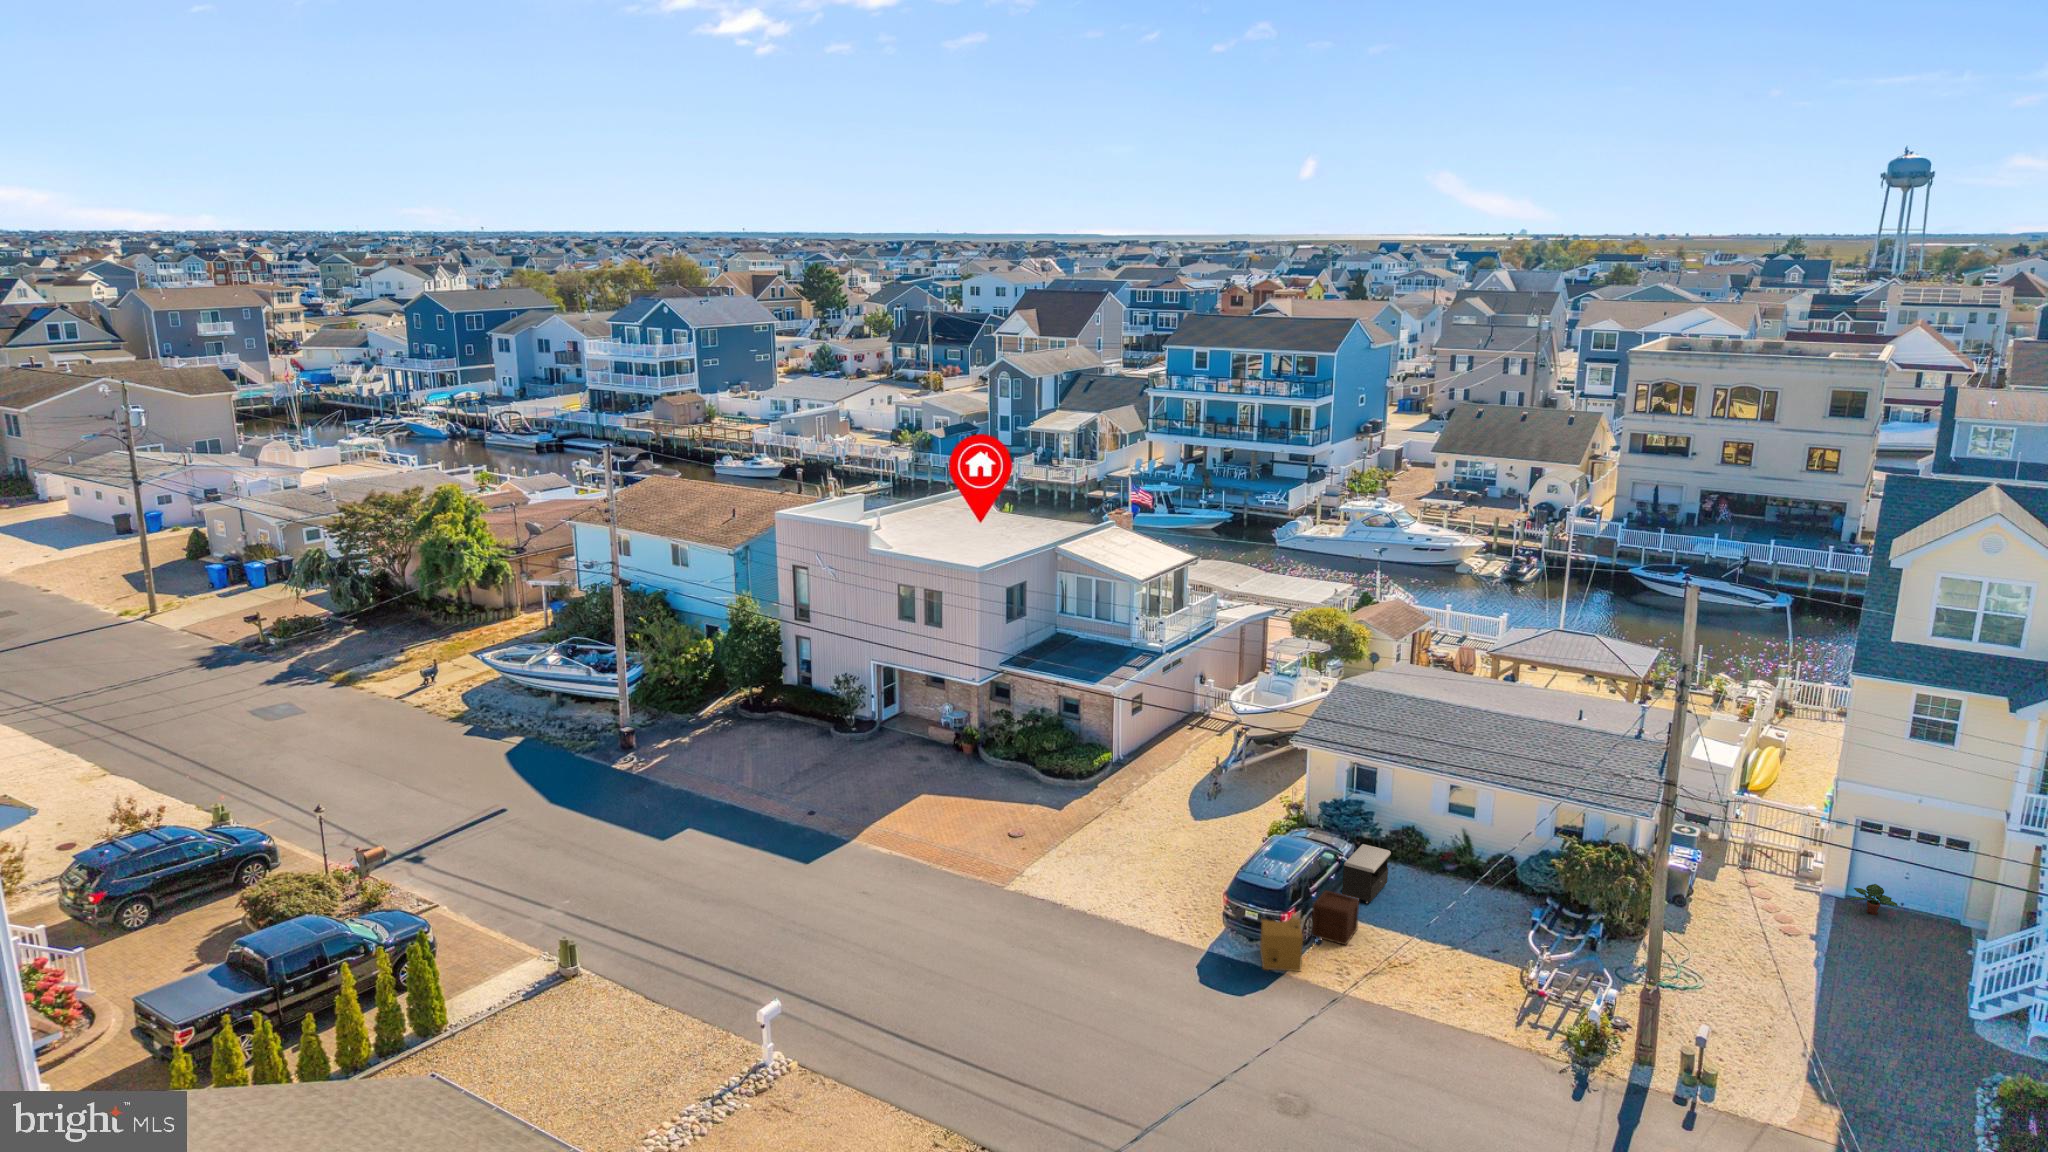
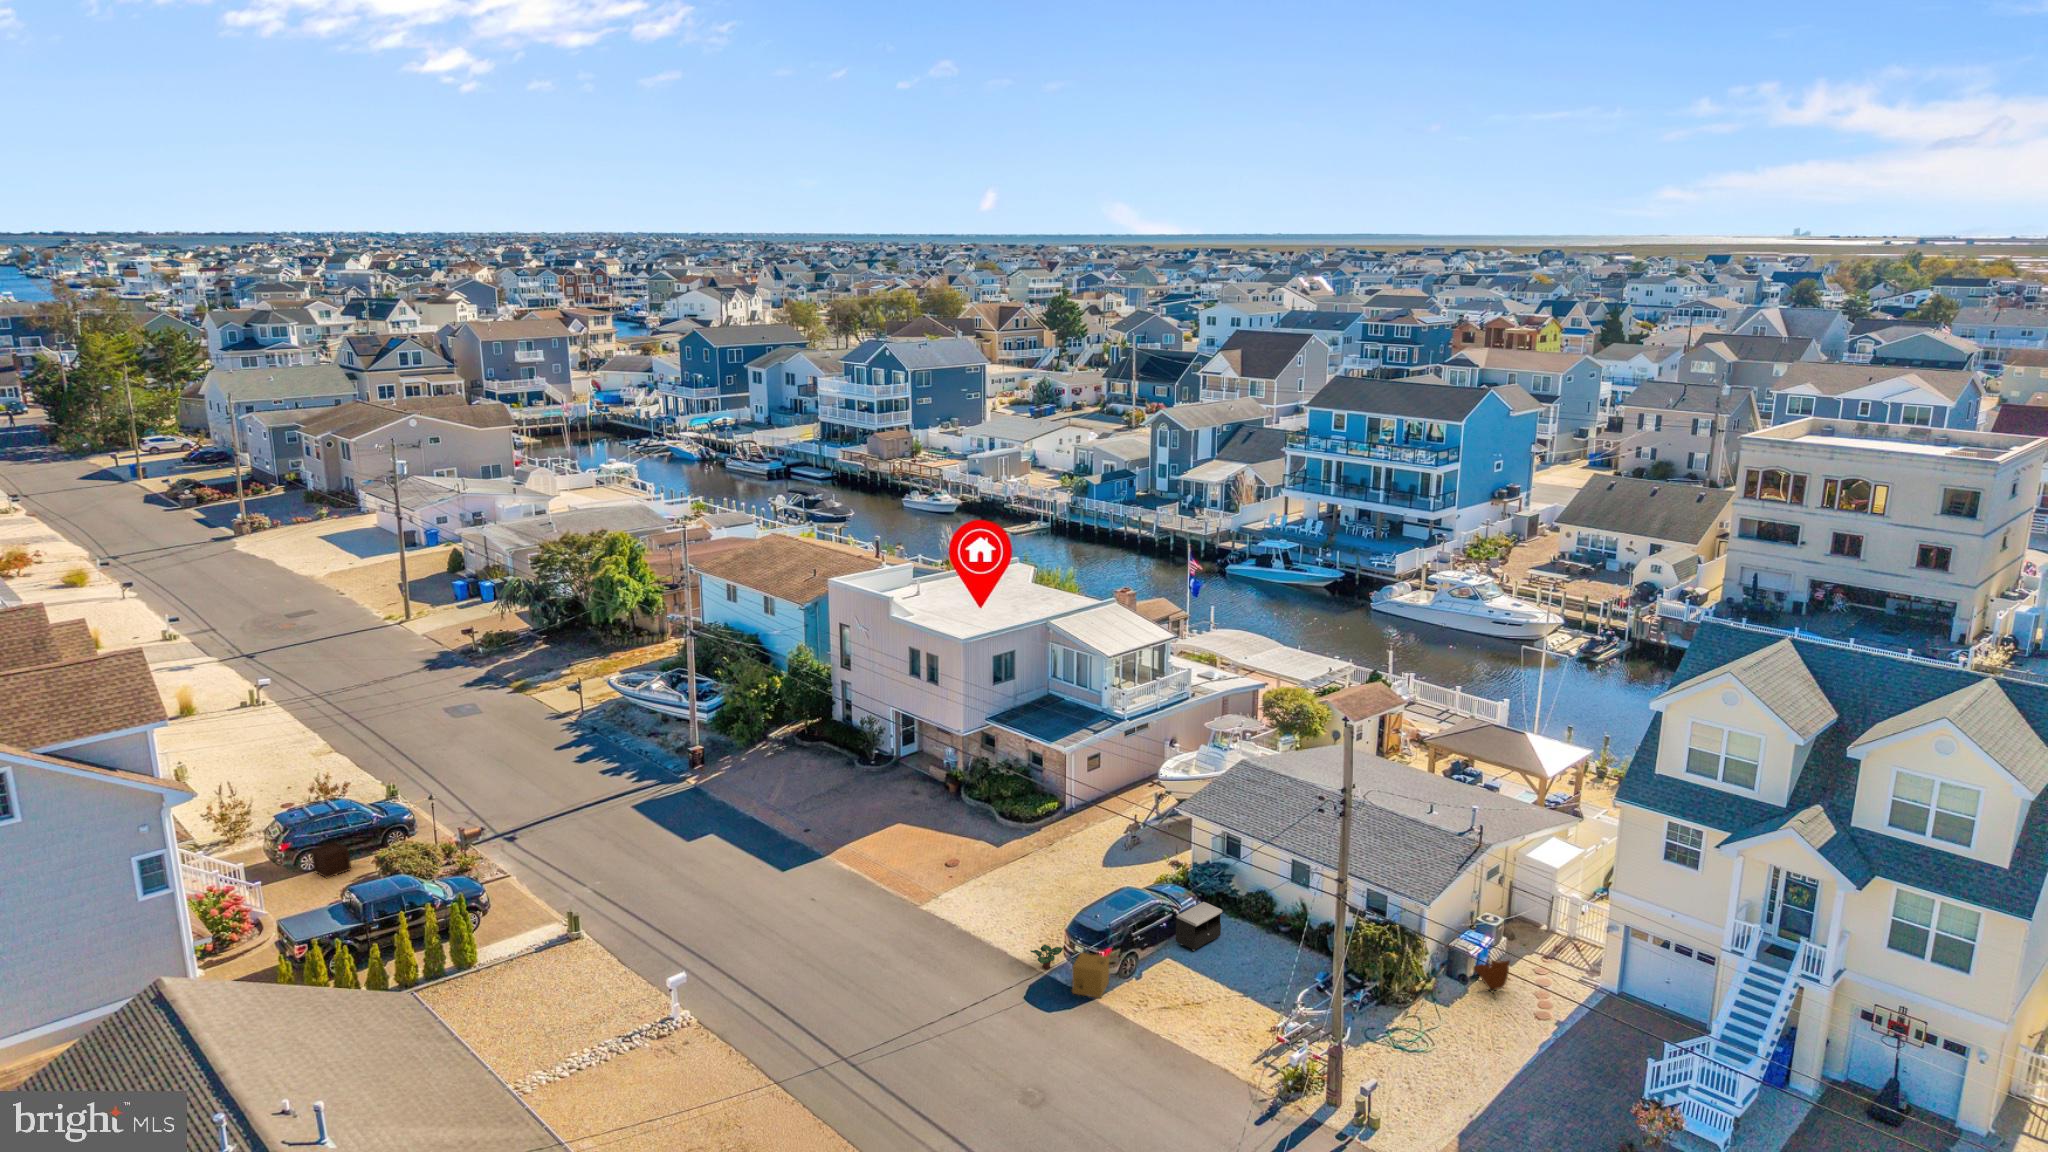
lounge chair: none [1684,871,1749,920] -> present [1474,960,1510,993]
potted plant: present [1849,884,1898,915] -> present [1031,945,1063,969]
wooden crate: present [1311,890,1359,945] -> present [311,842,351,878]

